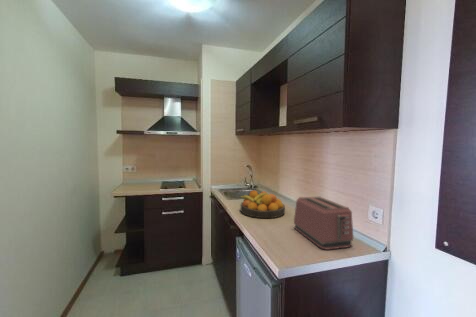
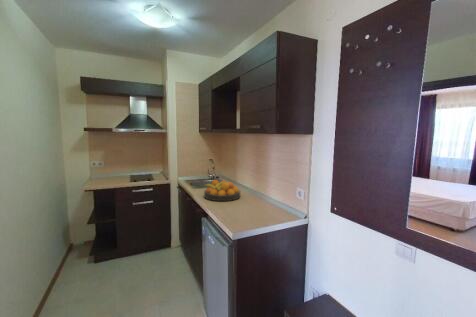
toaster: present [294,197,353,250] -> none [245,182,285,219]

